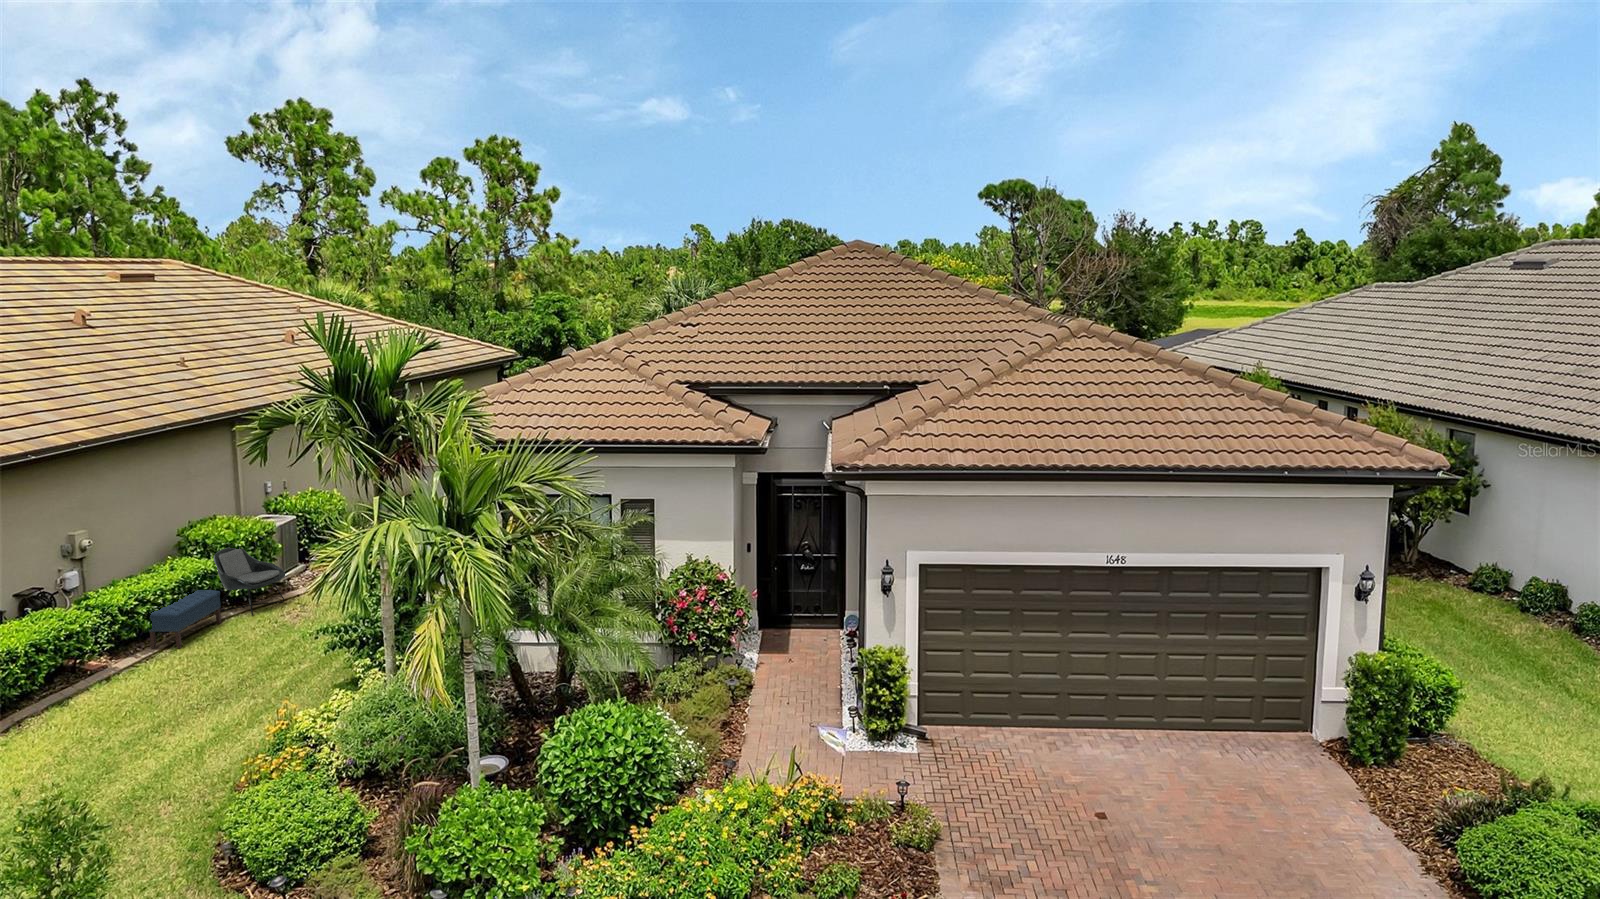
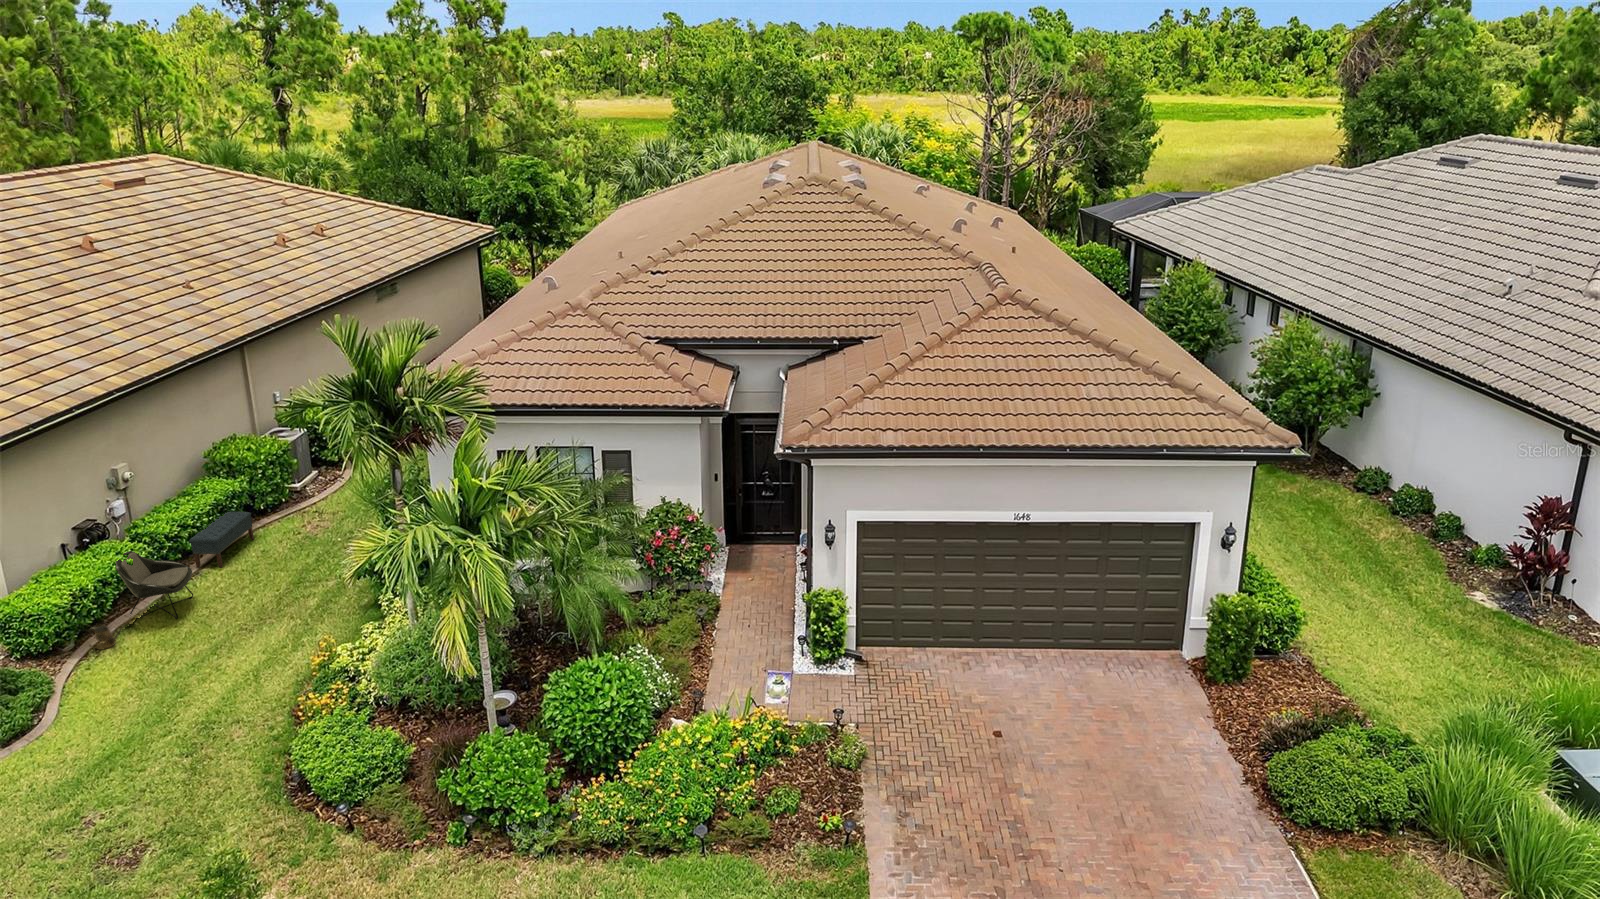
lounge chair: present [213,548,285,615] -> present [115,551,193,620]
watering can: none [14,696,56,724] -> present [89,626,123,650]

